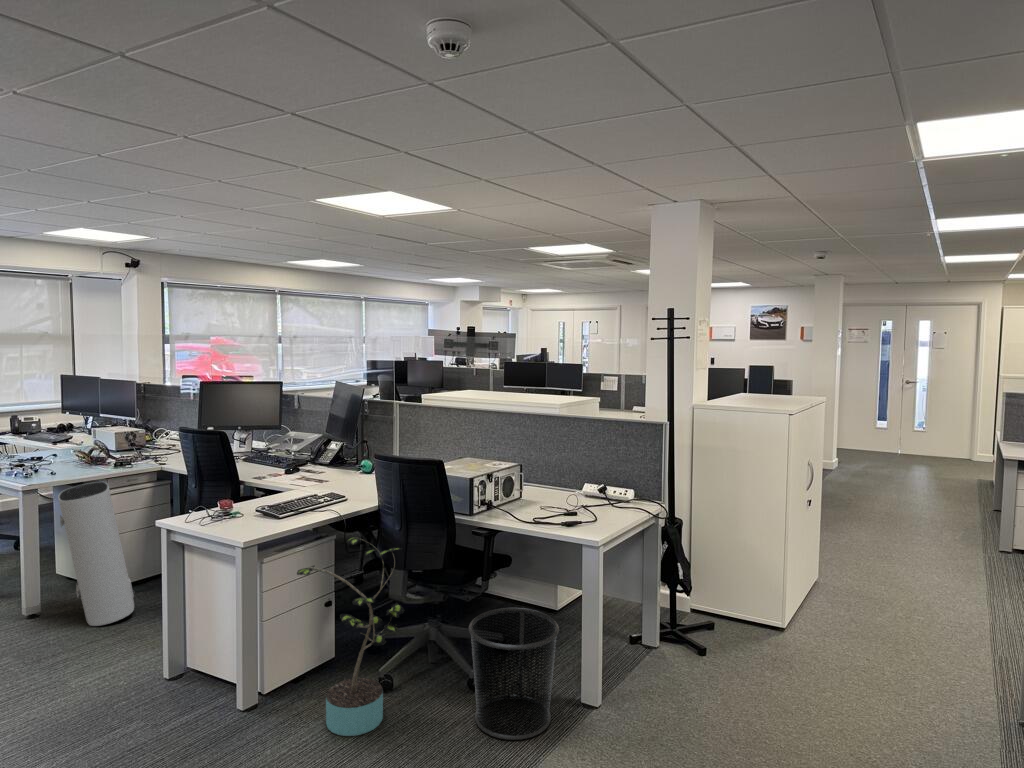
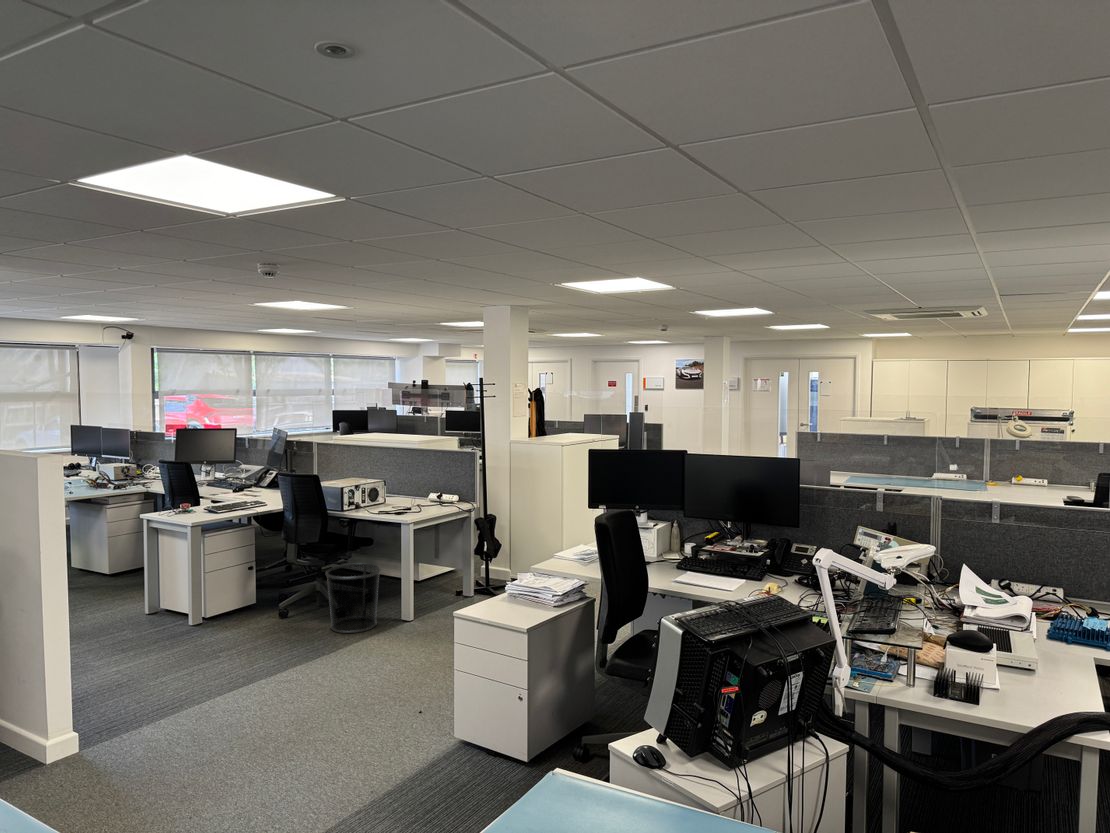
air purifier: present [58,482,134,626] -> none [76,498,127,593]
potted plant: present [297,537,404,736] -> none [223,520,290,633]

